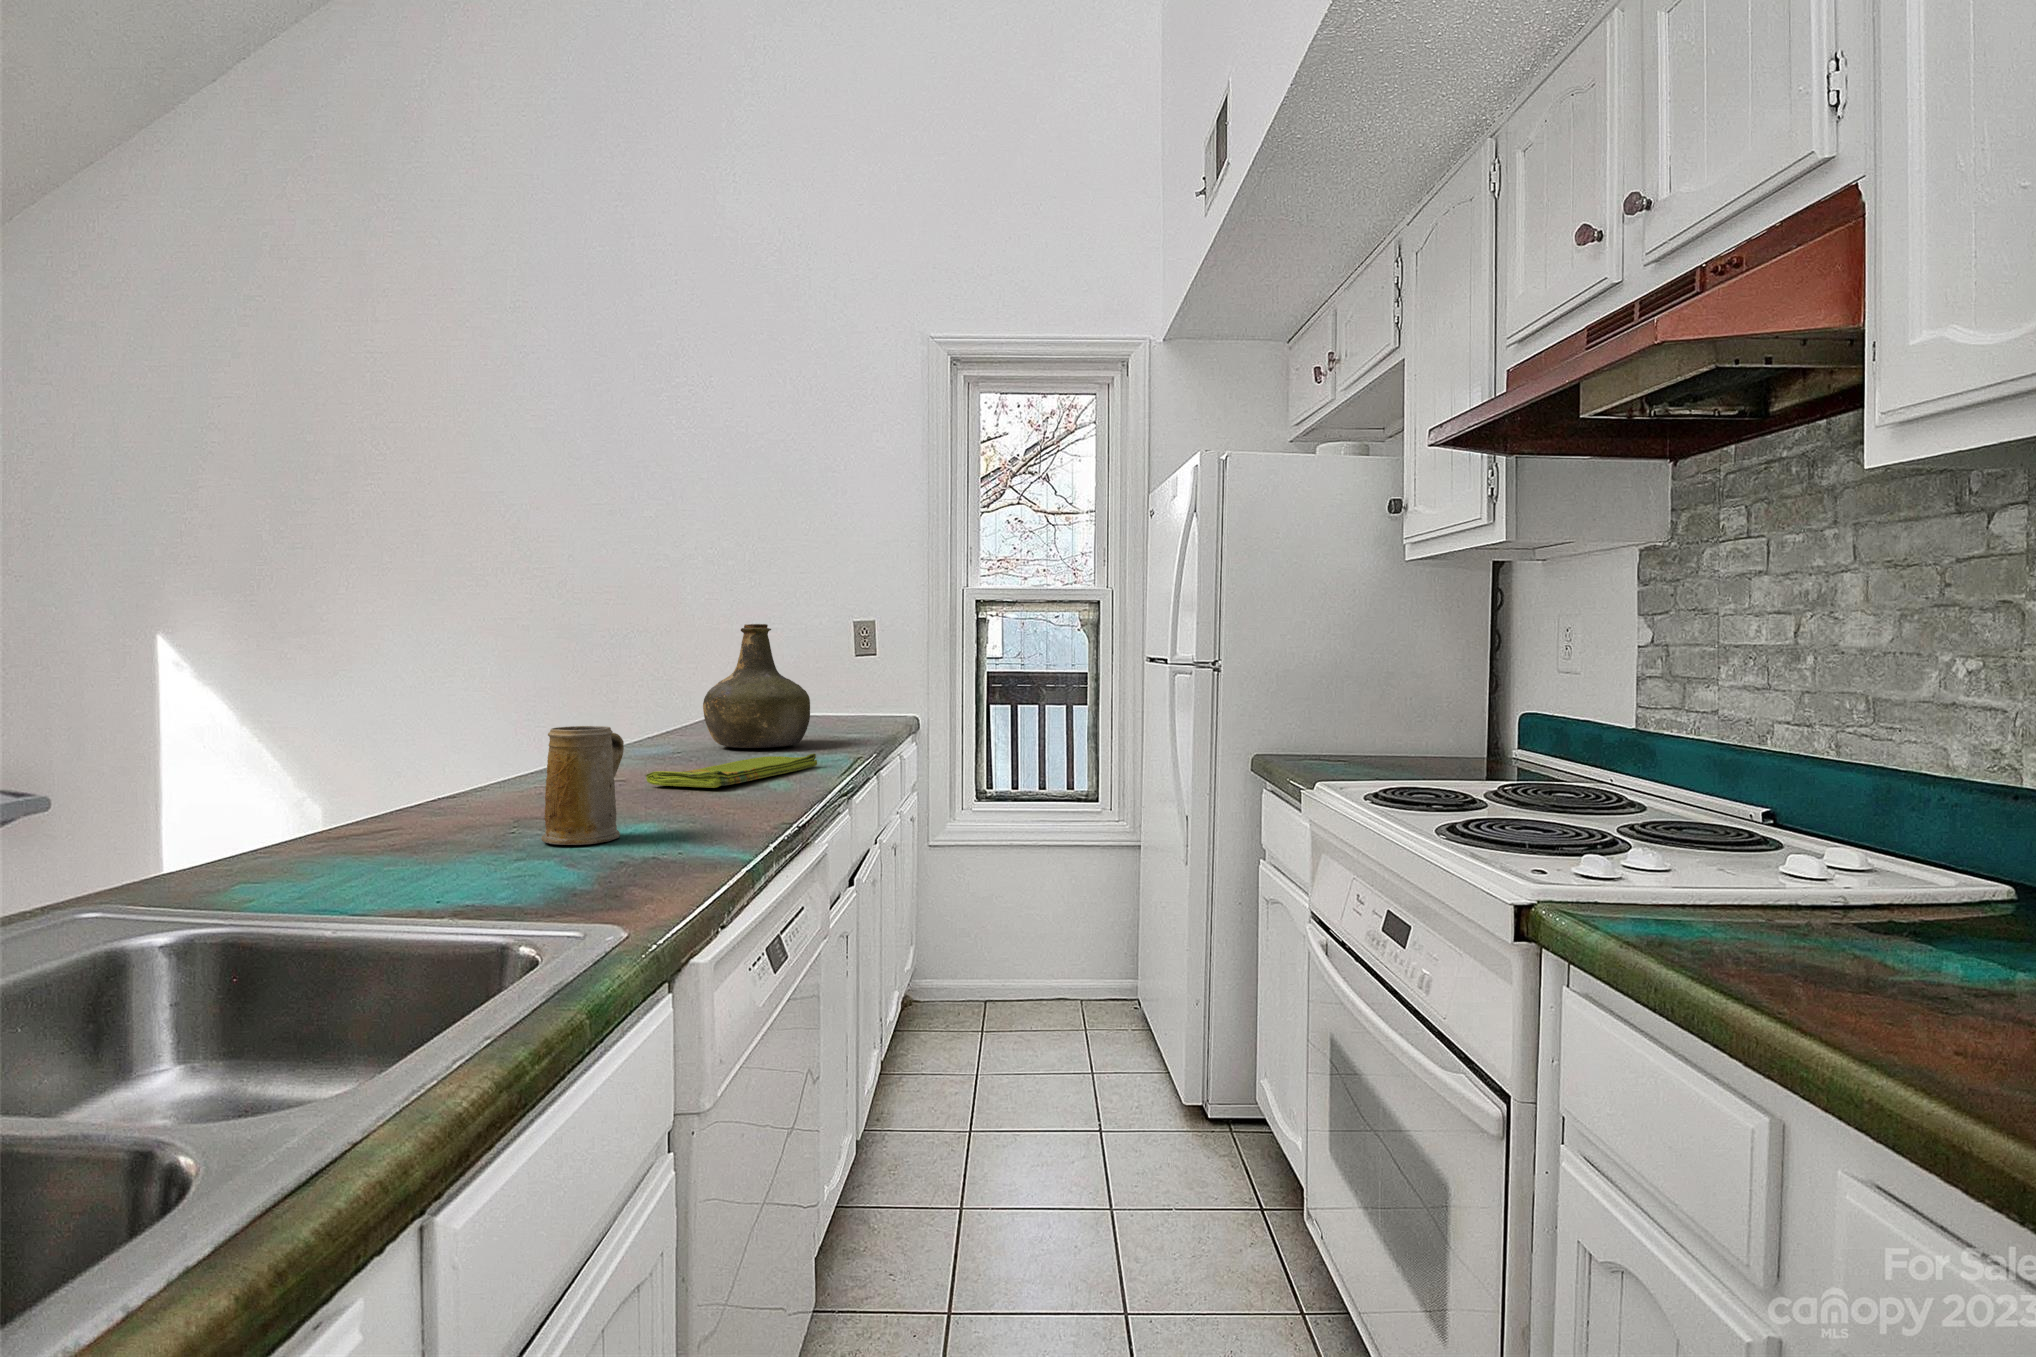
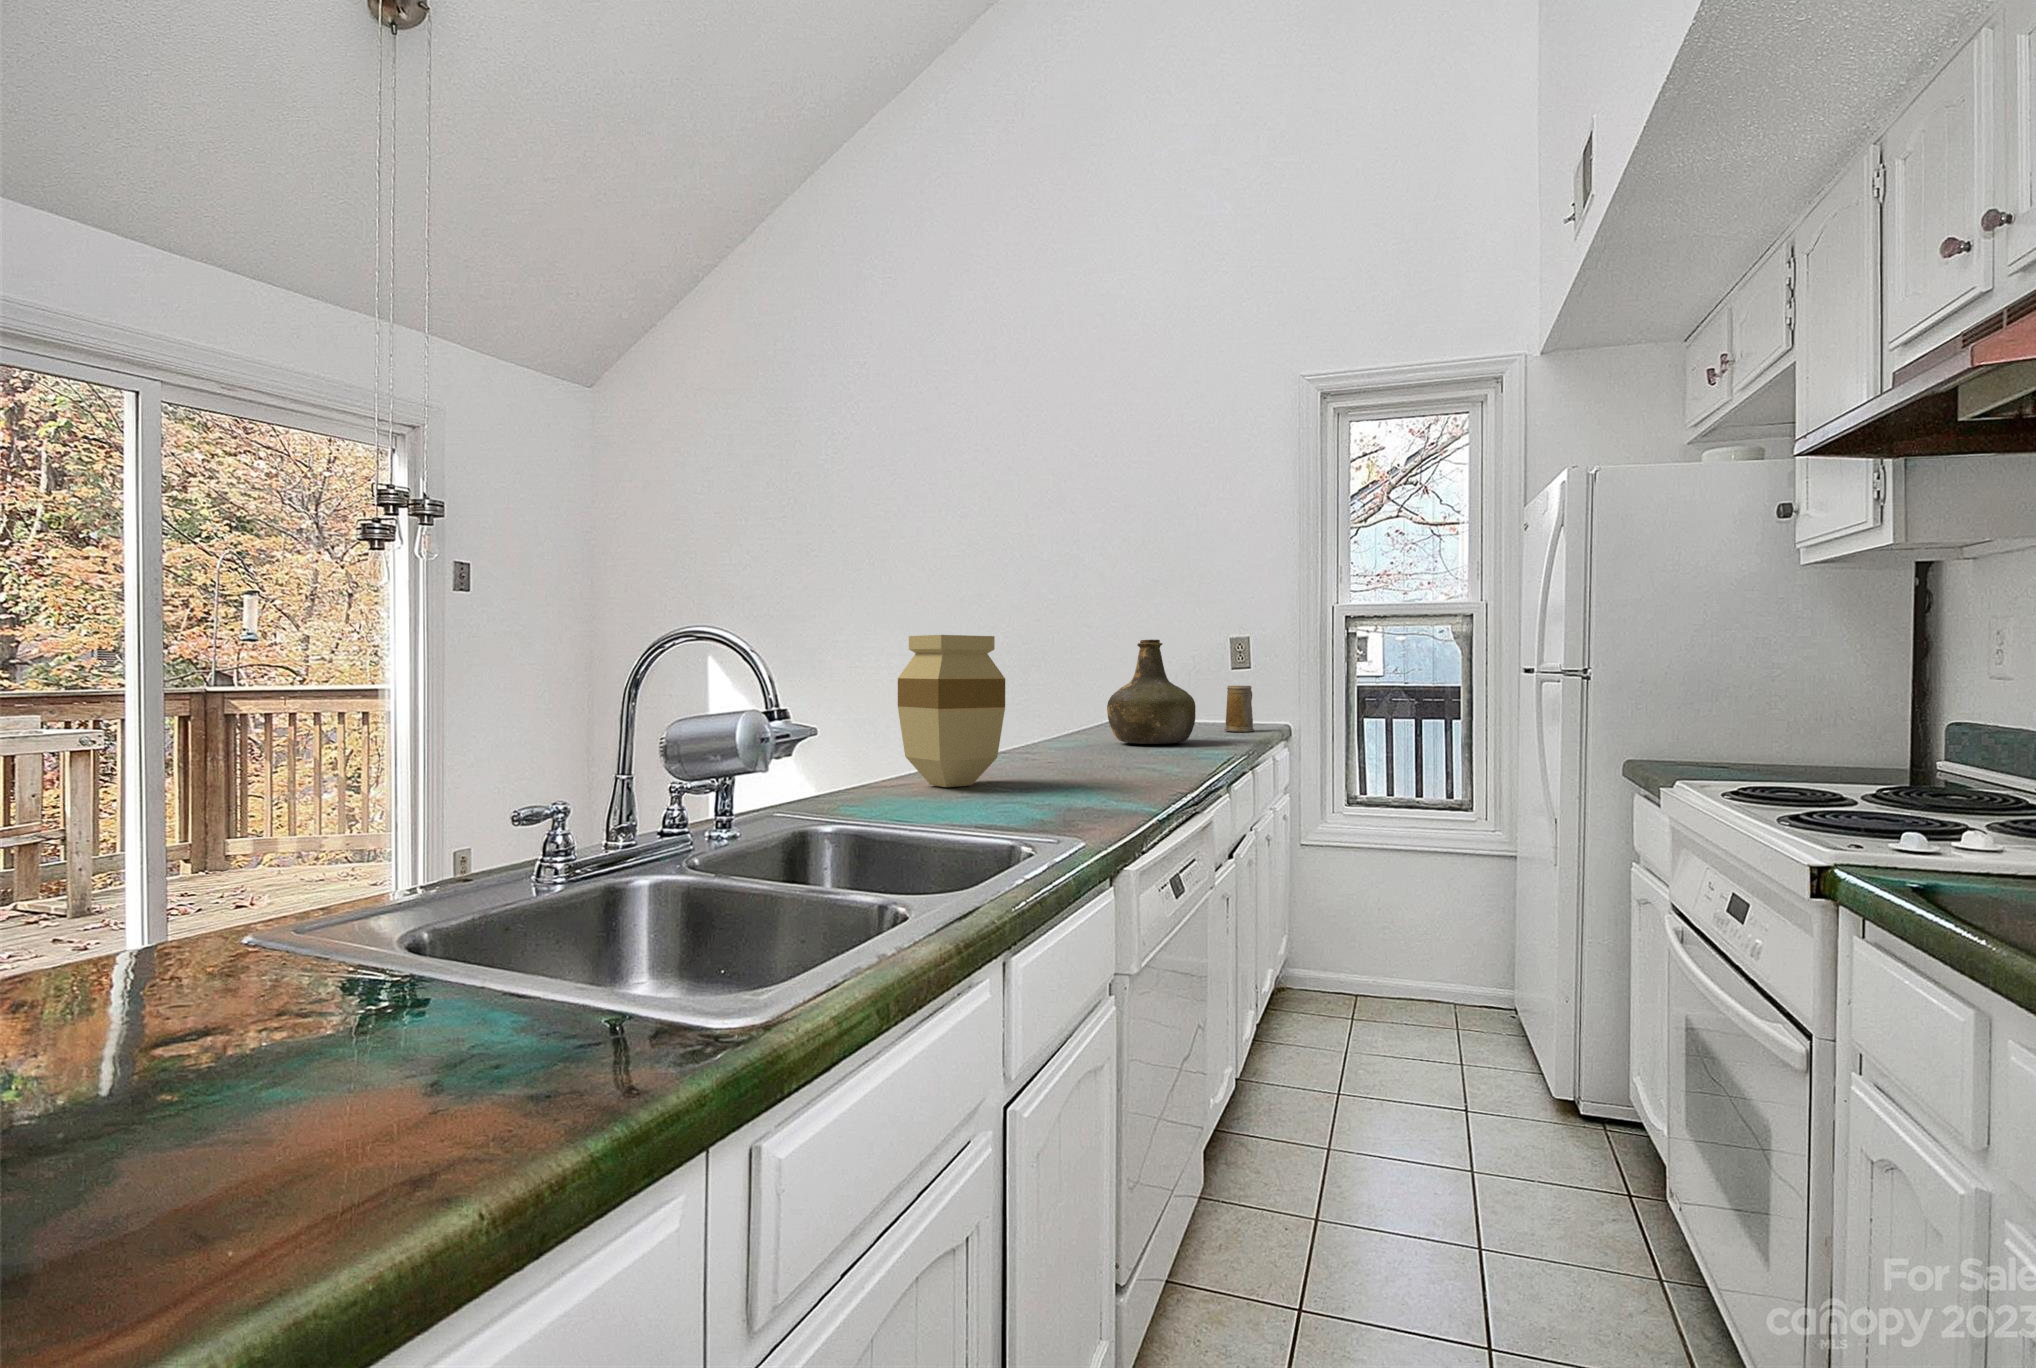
vase: none [370,615,540,832] -> present [898,635,1005,787]
mug: present [541,726,624,845] -> present [1224,686,1254,732]
dish towel: present [646,754,817,788] -> none [1071,747,1203,768]

